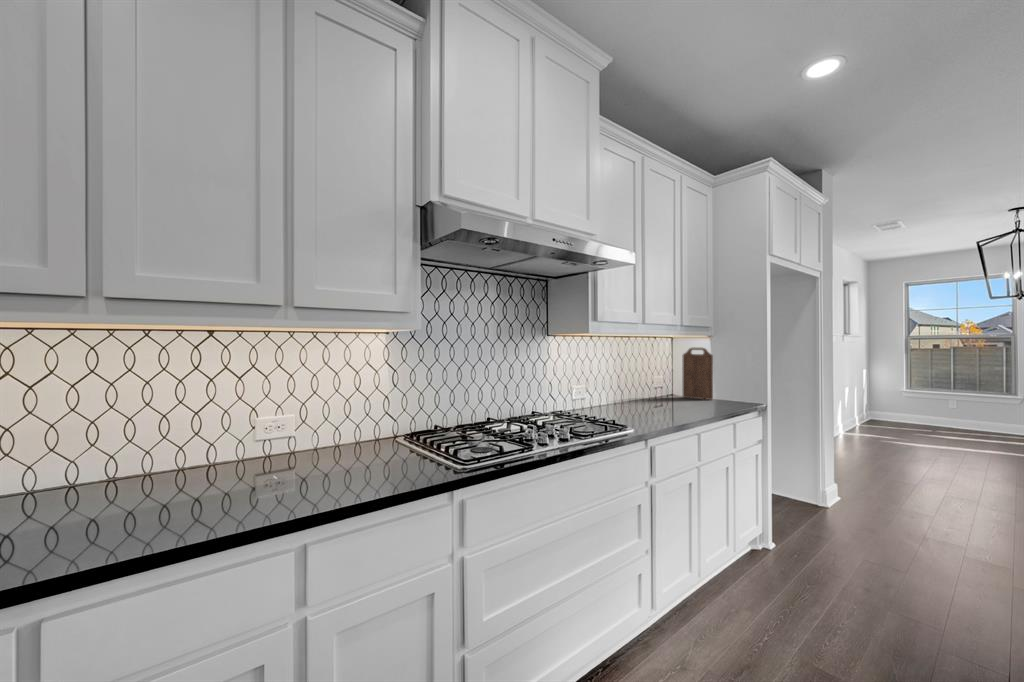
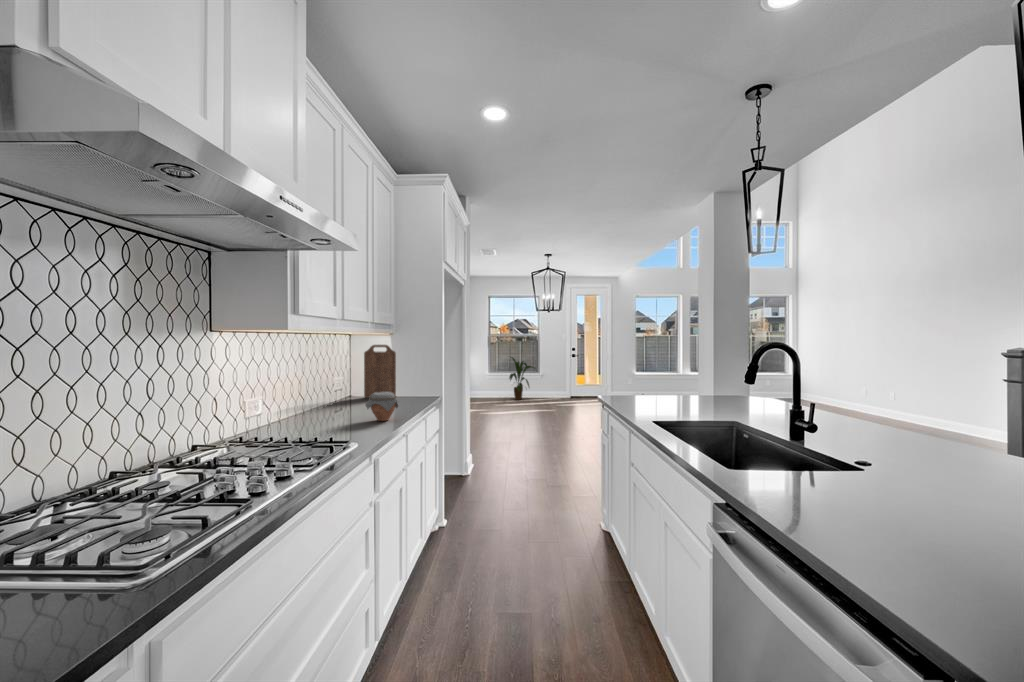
house plant: none [939,368,1001,433] -> present [509,357,533,400]
jar: none [662,390,693,416] -> present [366,392,398,421]

